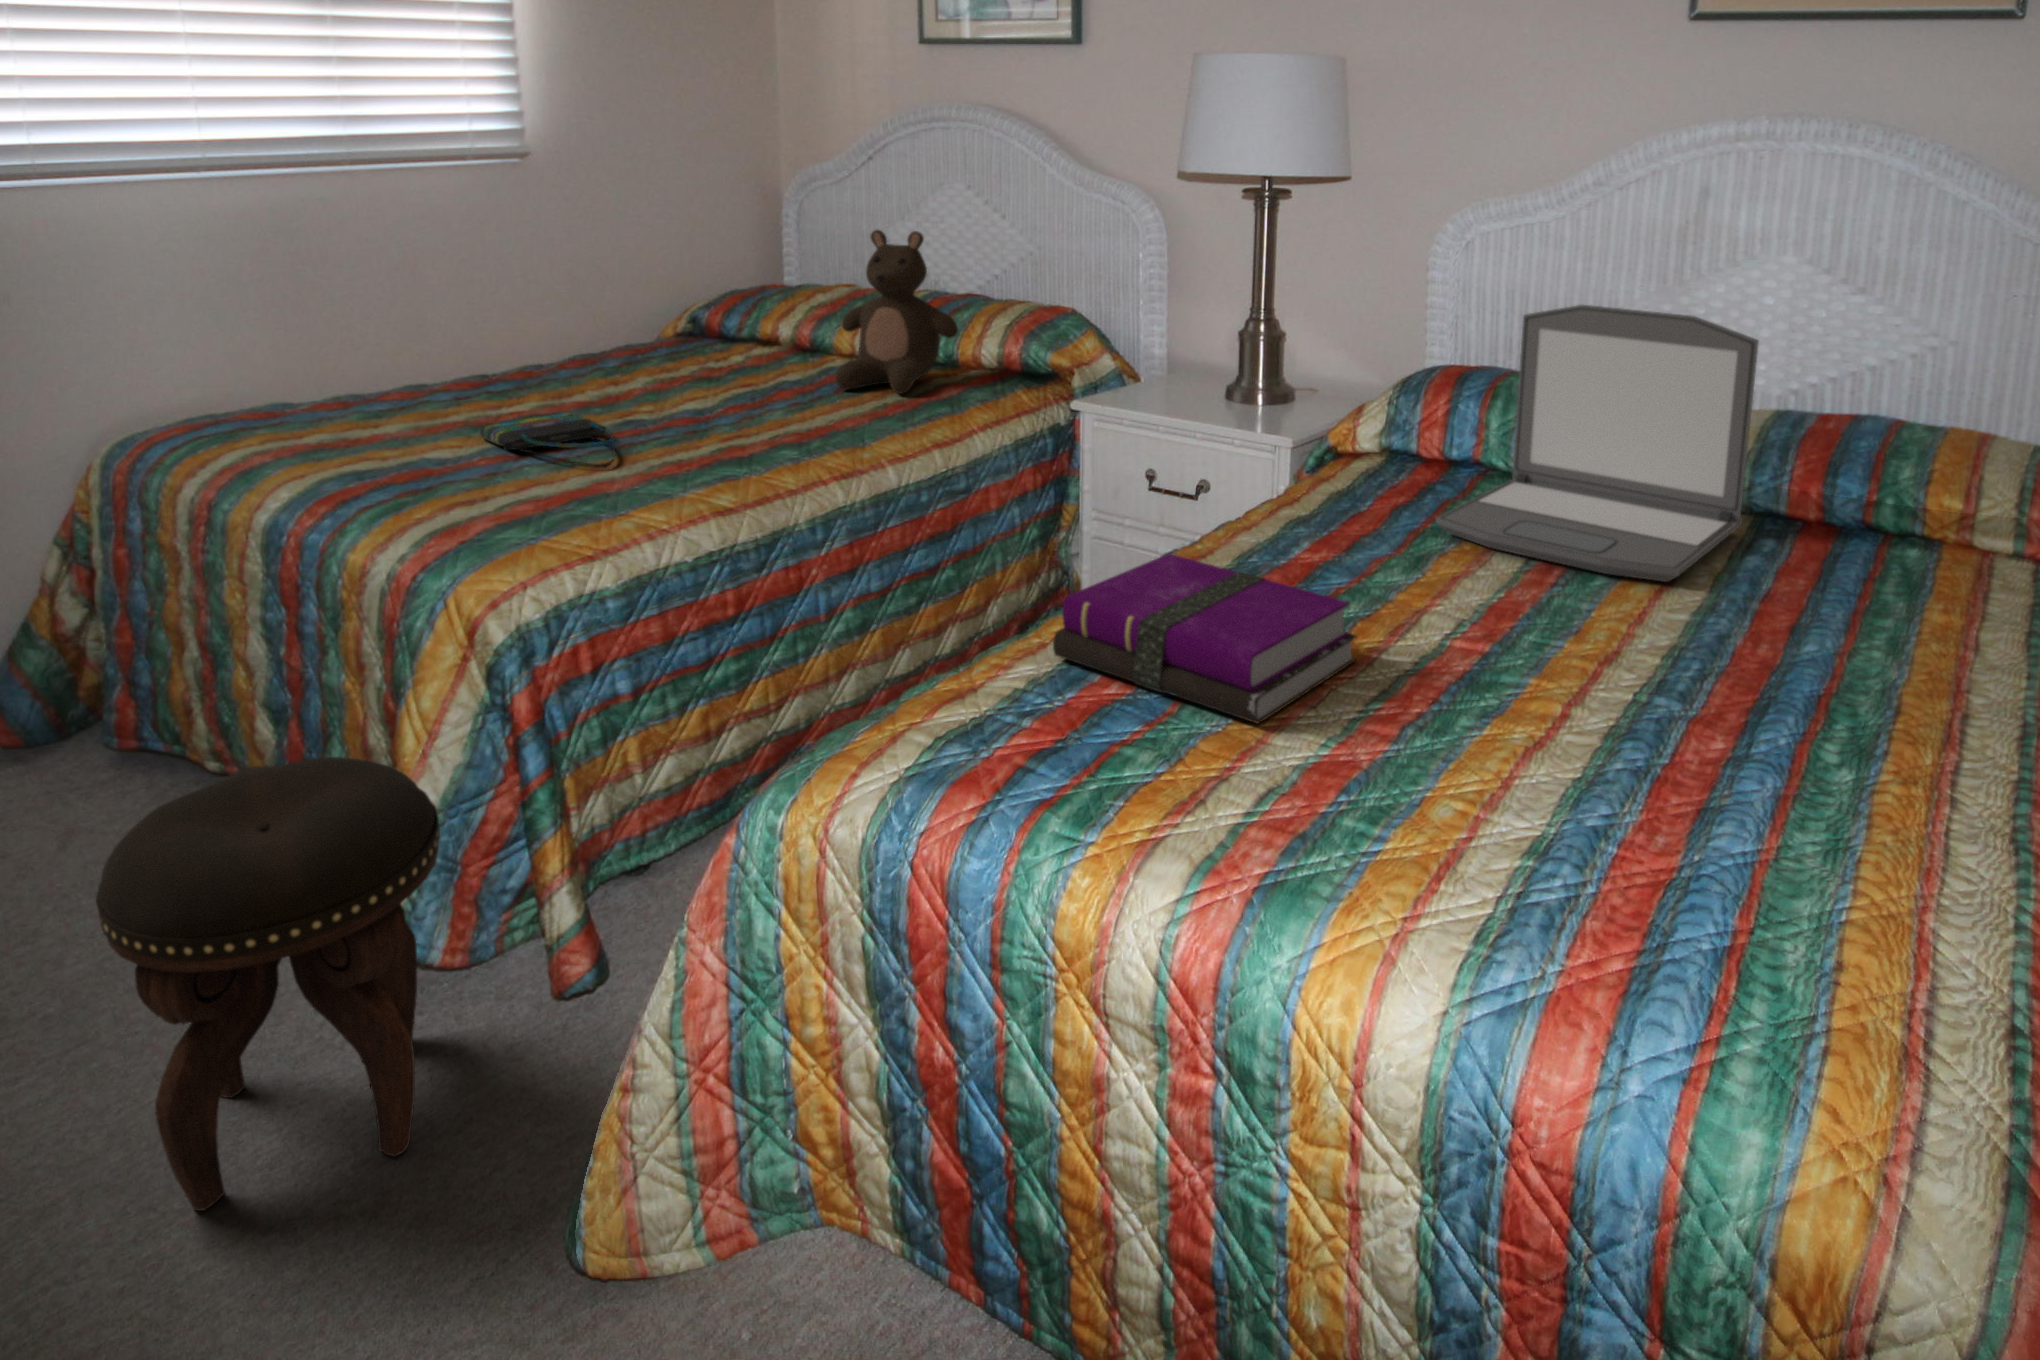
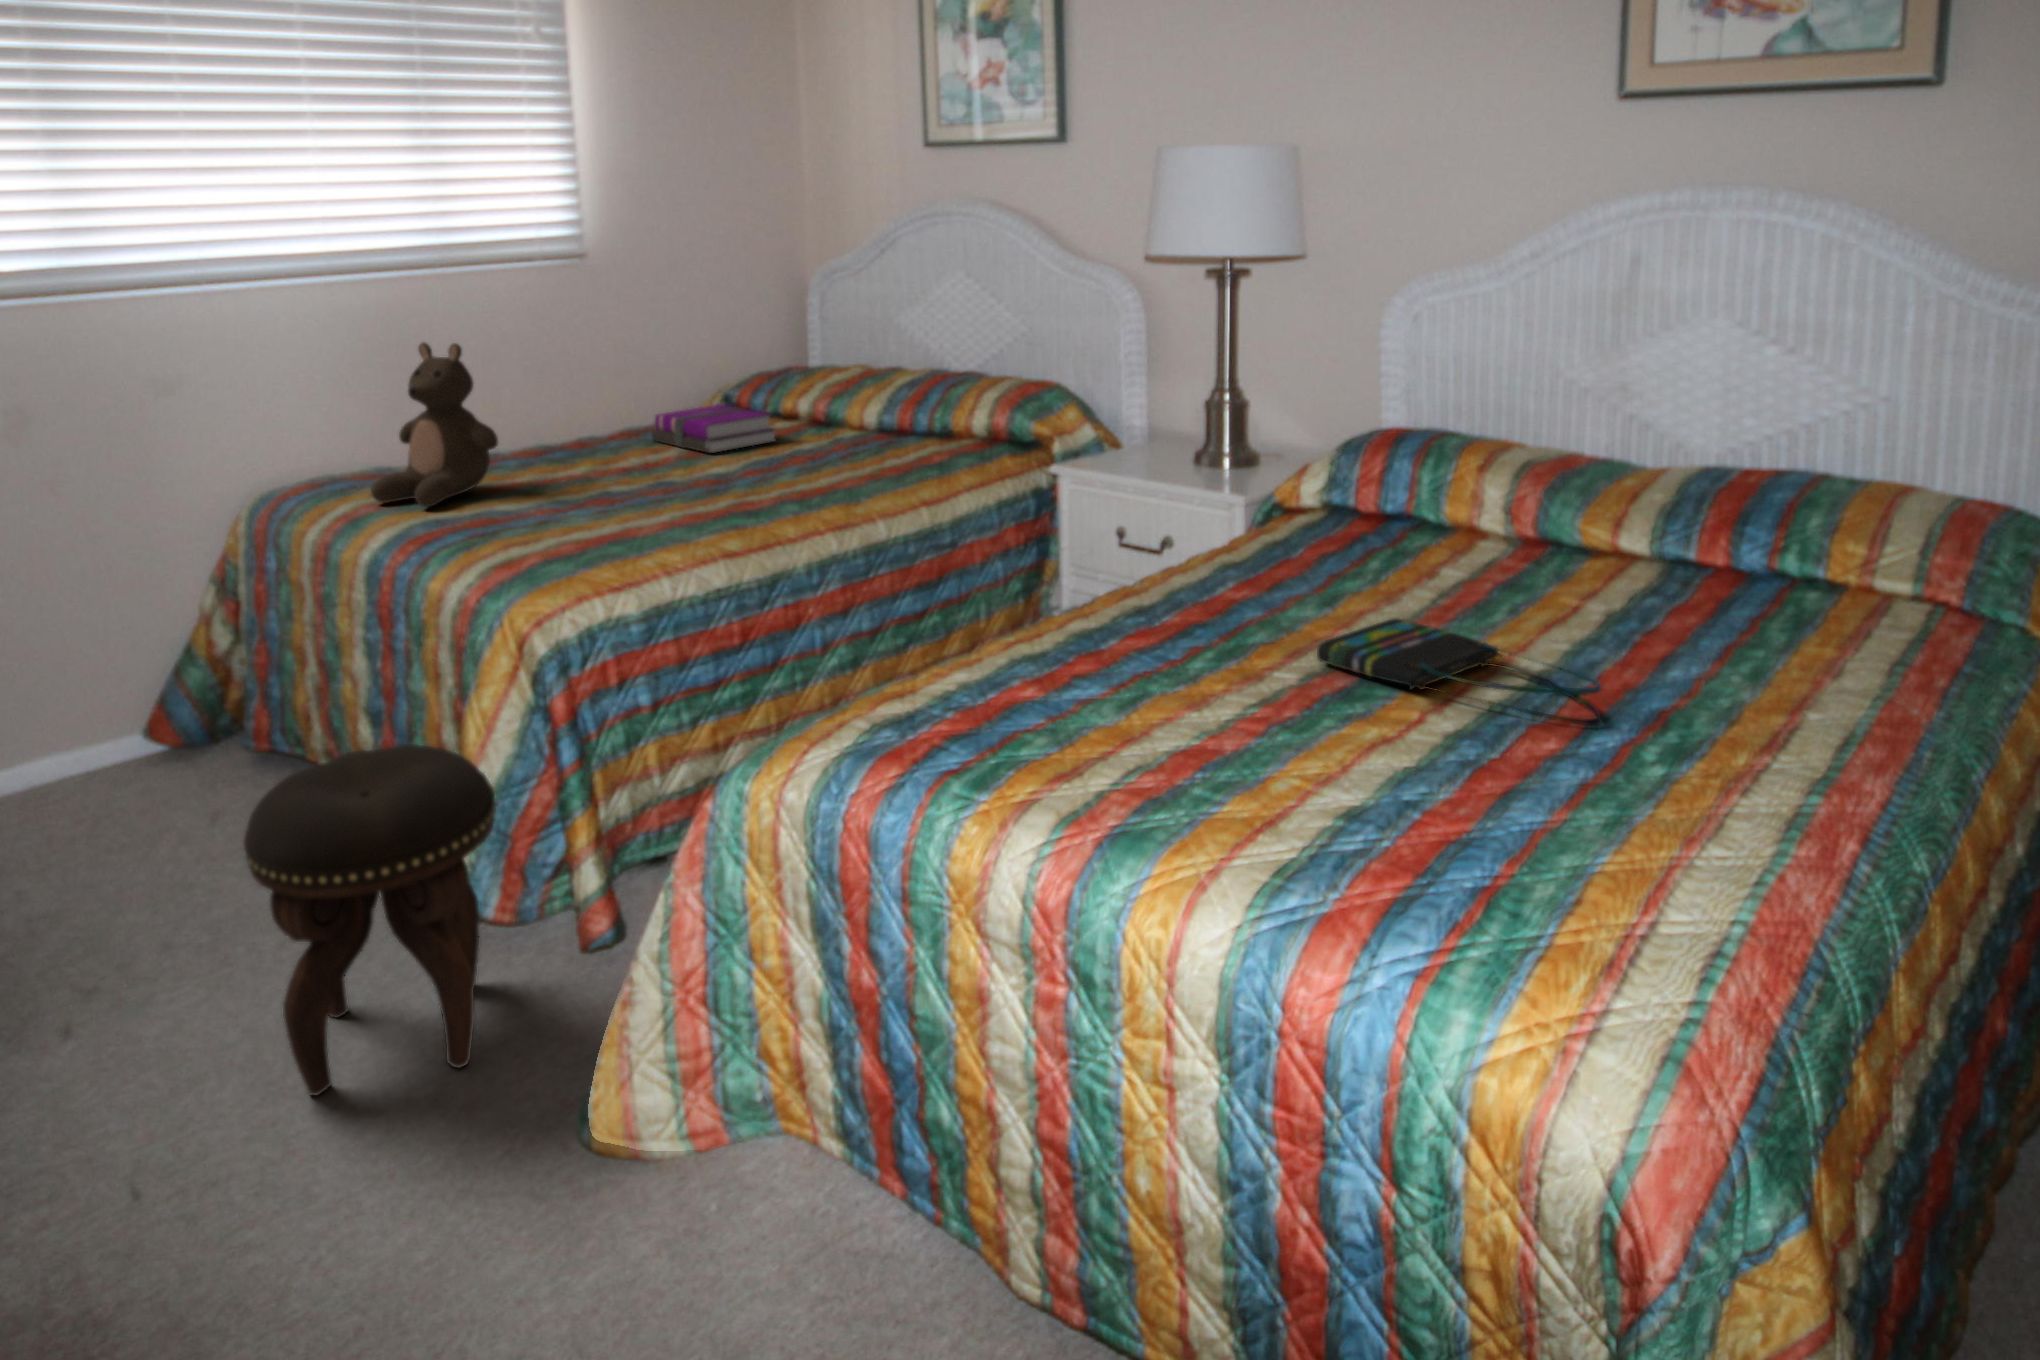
stuffed bear: present [835,230,958,394] -> present [371,343,498,507]
laptop: present [1436,305,1759,582] -> none [1348,367,1651,618]
tote bag: present [480,412,616,468] -> present [1317,619,1602,725]
notebook: present [1053,553,1357,724] -> present [652,405,776,453]

